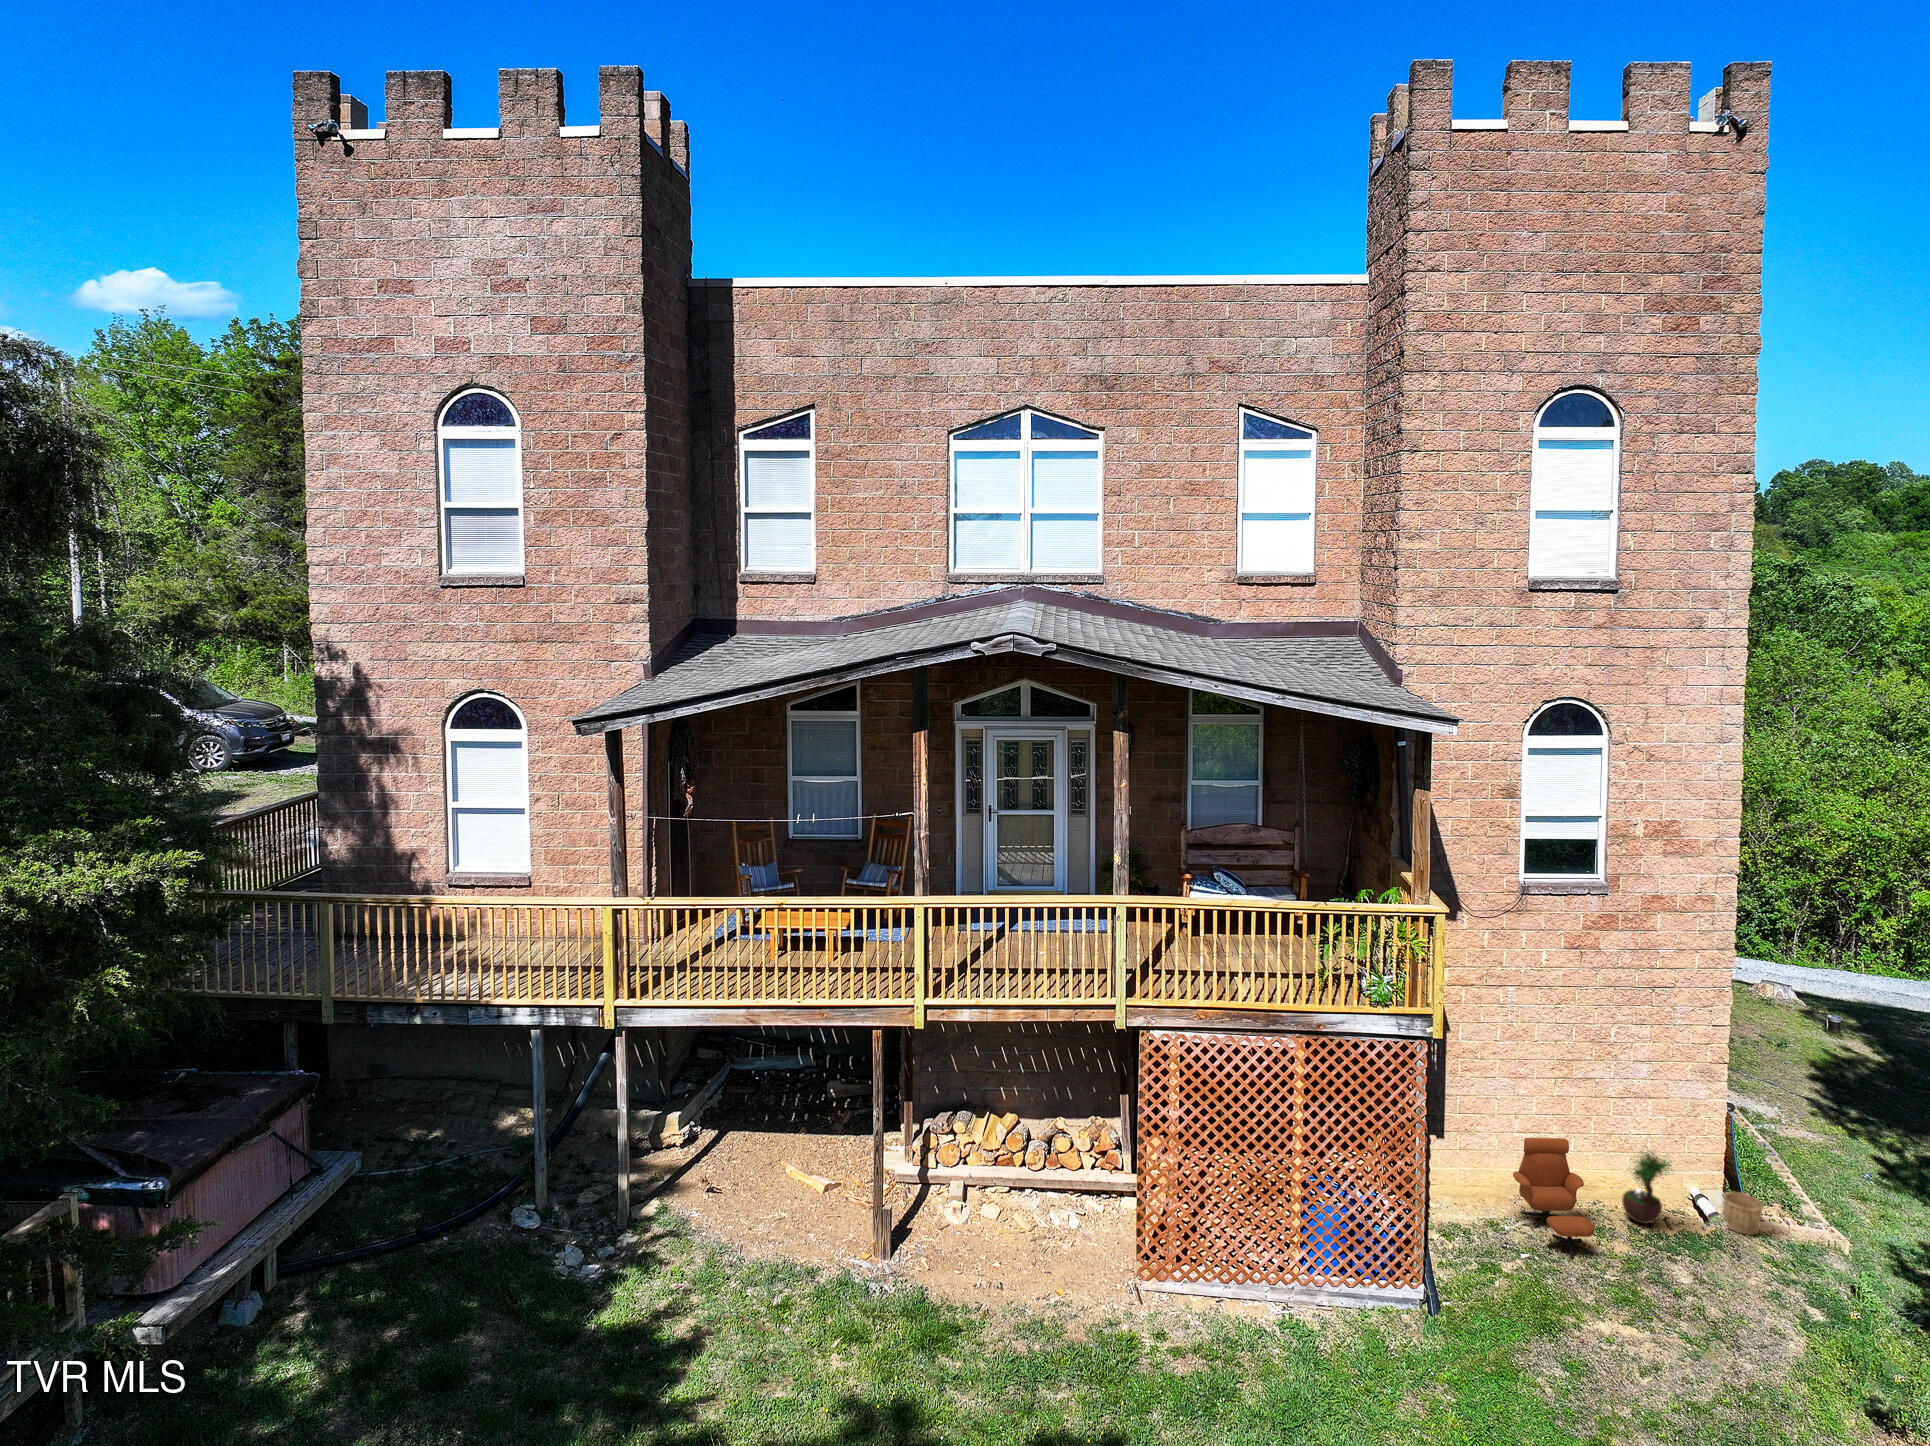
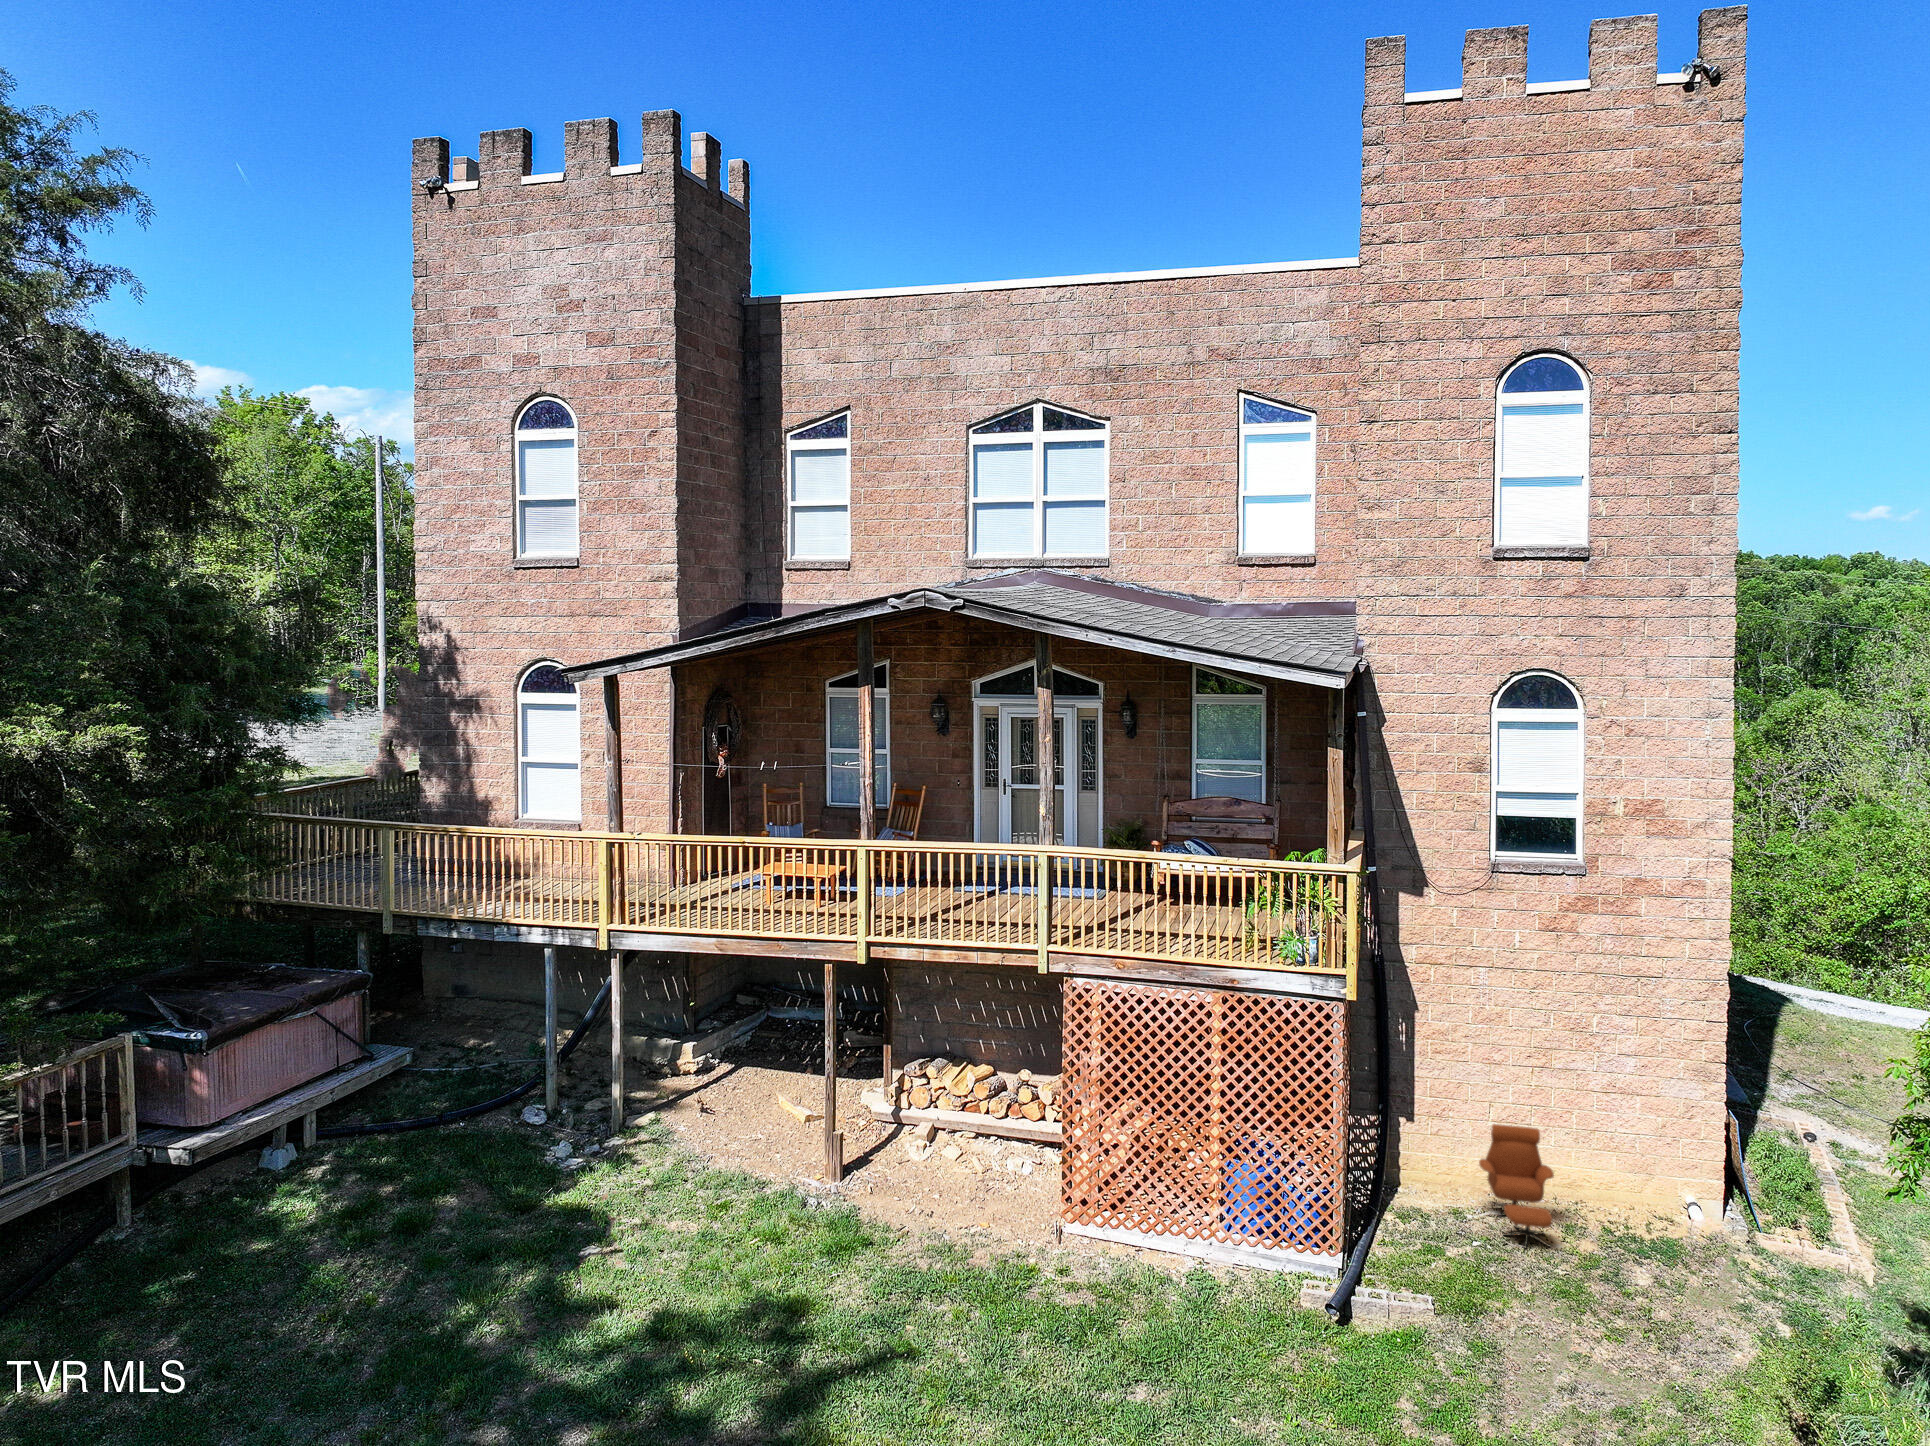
potted tree: present [1622,1151,1673,1223] -> none [1599,1141,1655,1225]
wooden bucket: present [1723,1192,1764,1235] -> none [1715,1201,1761,1248]

